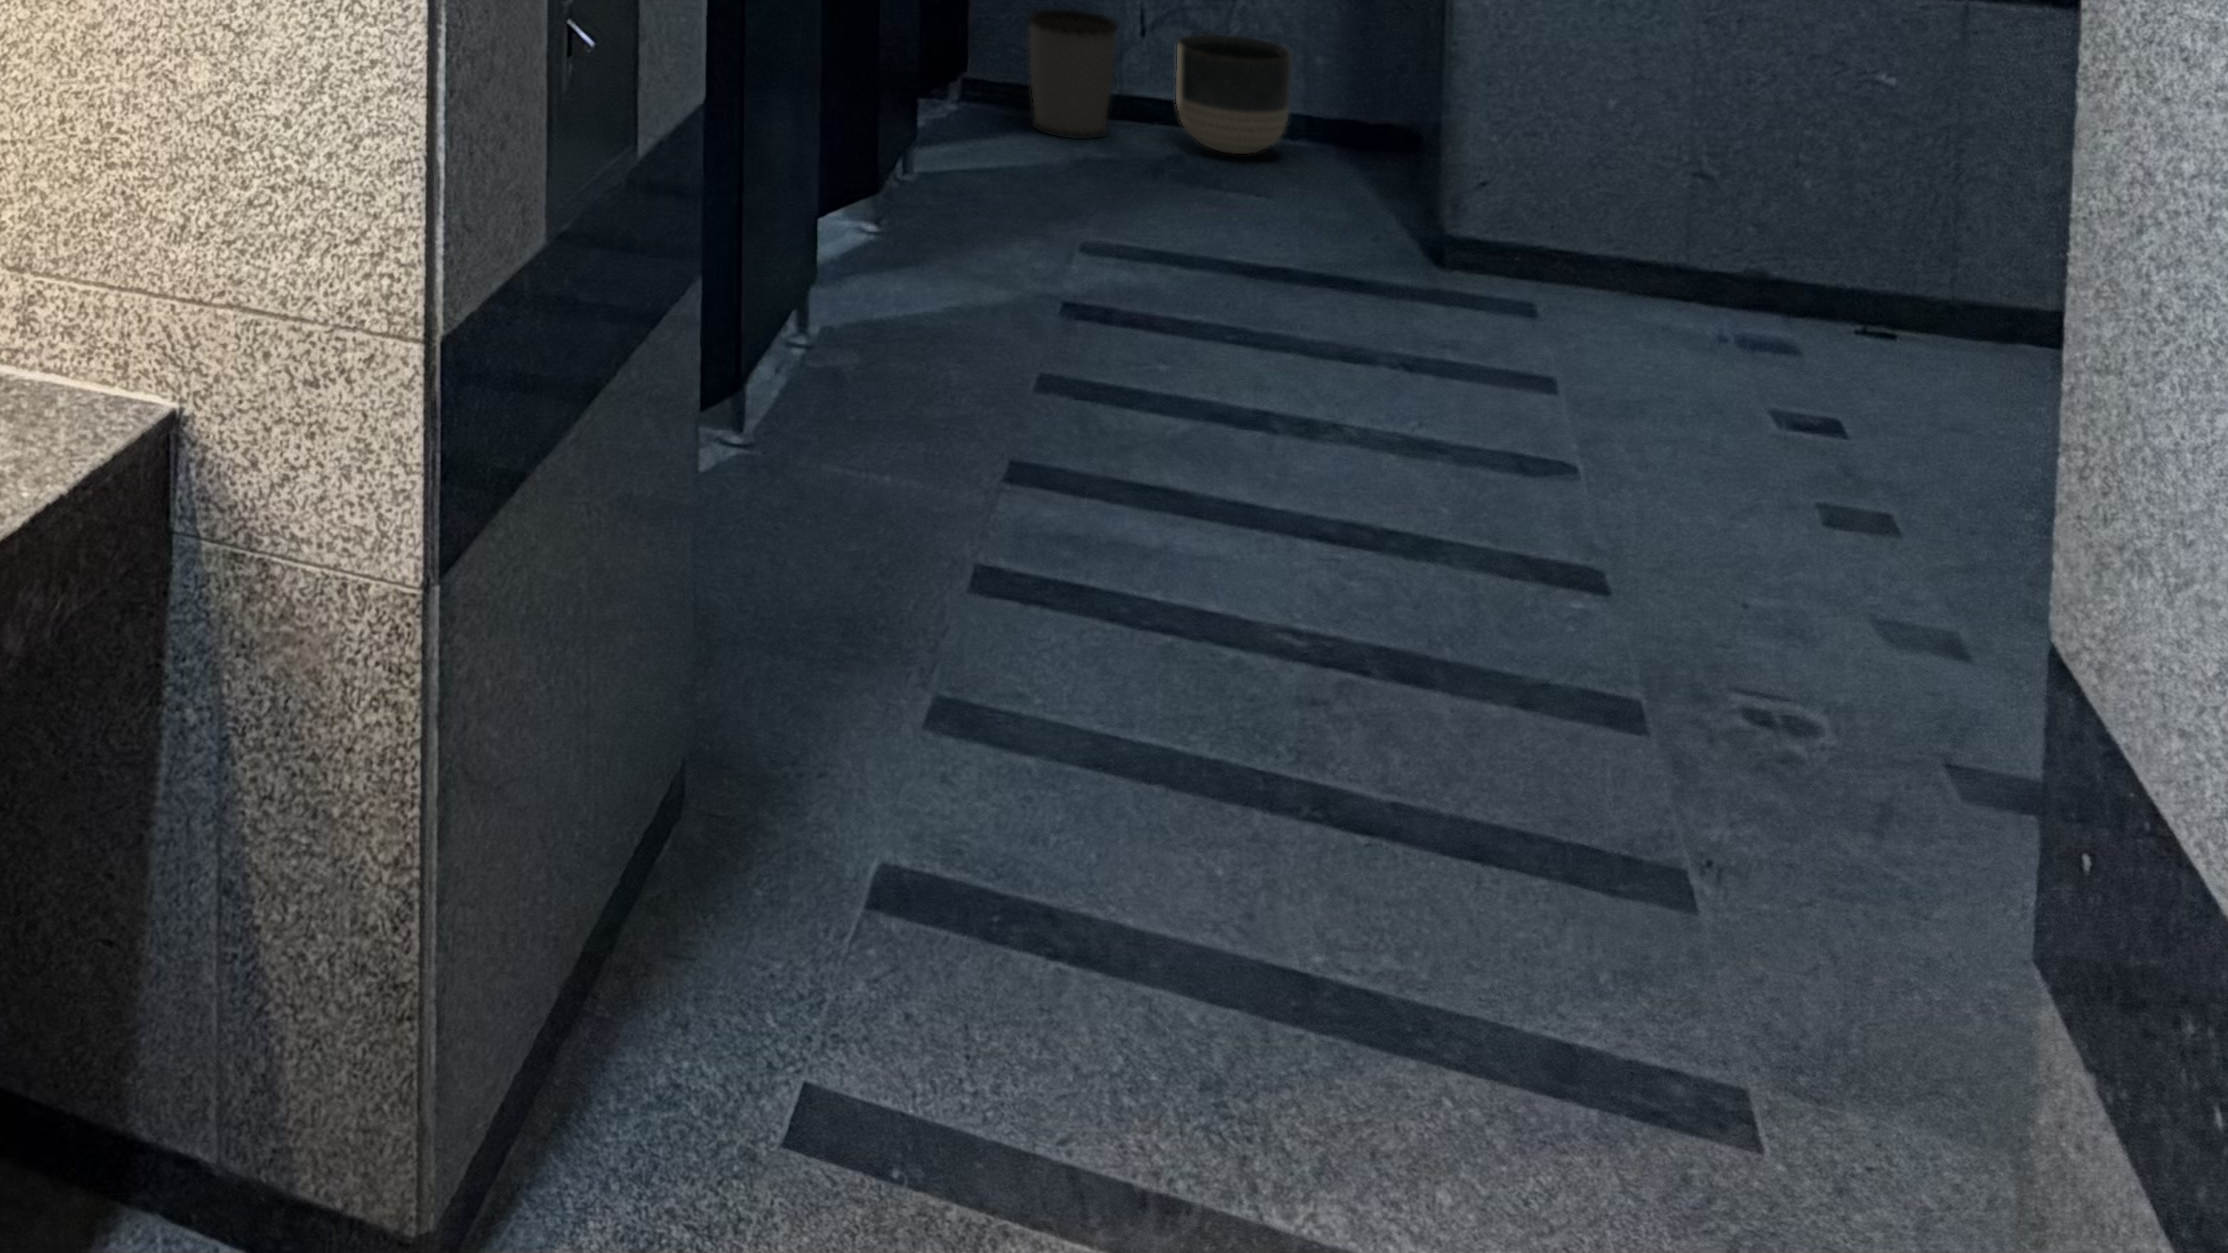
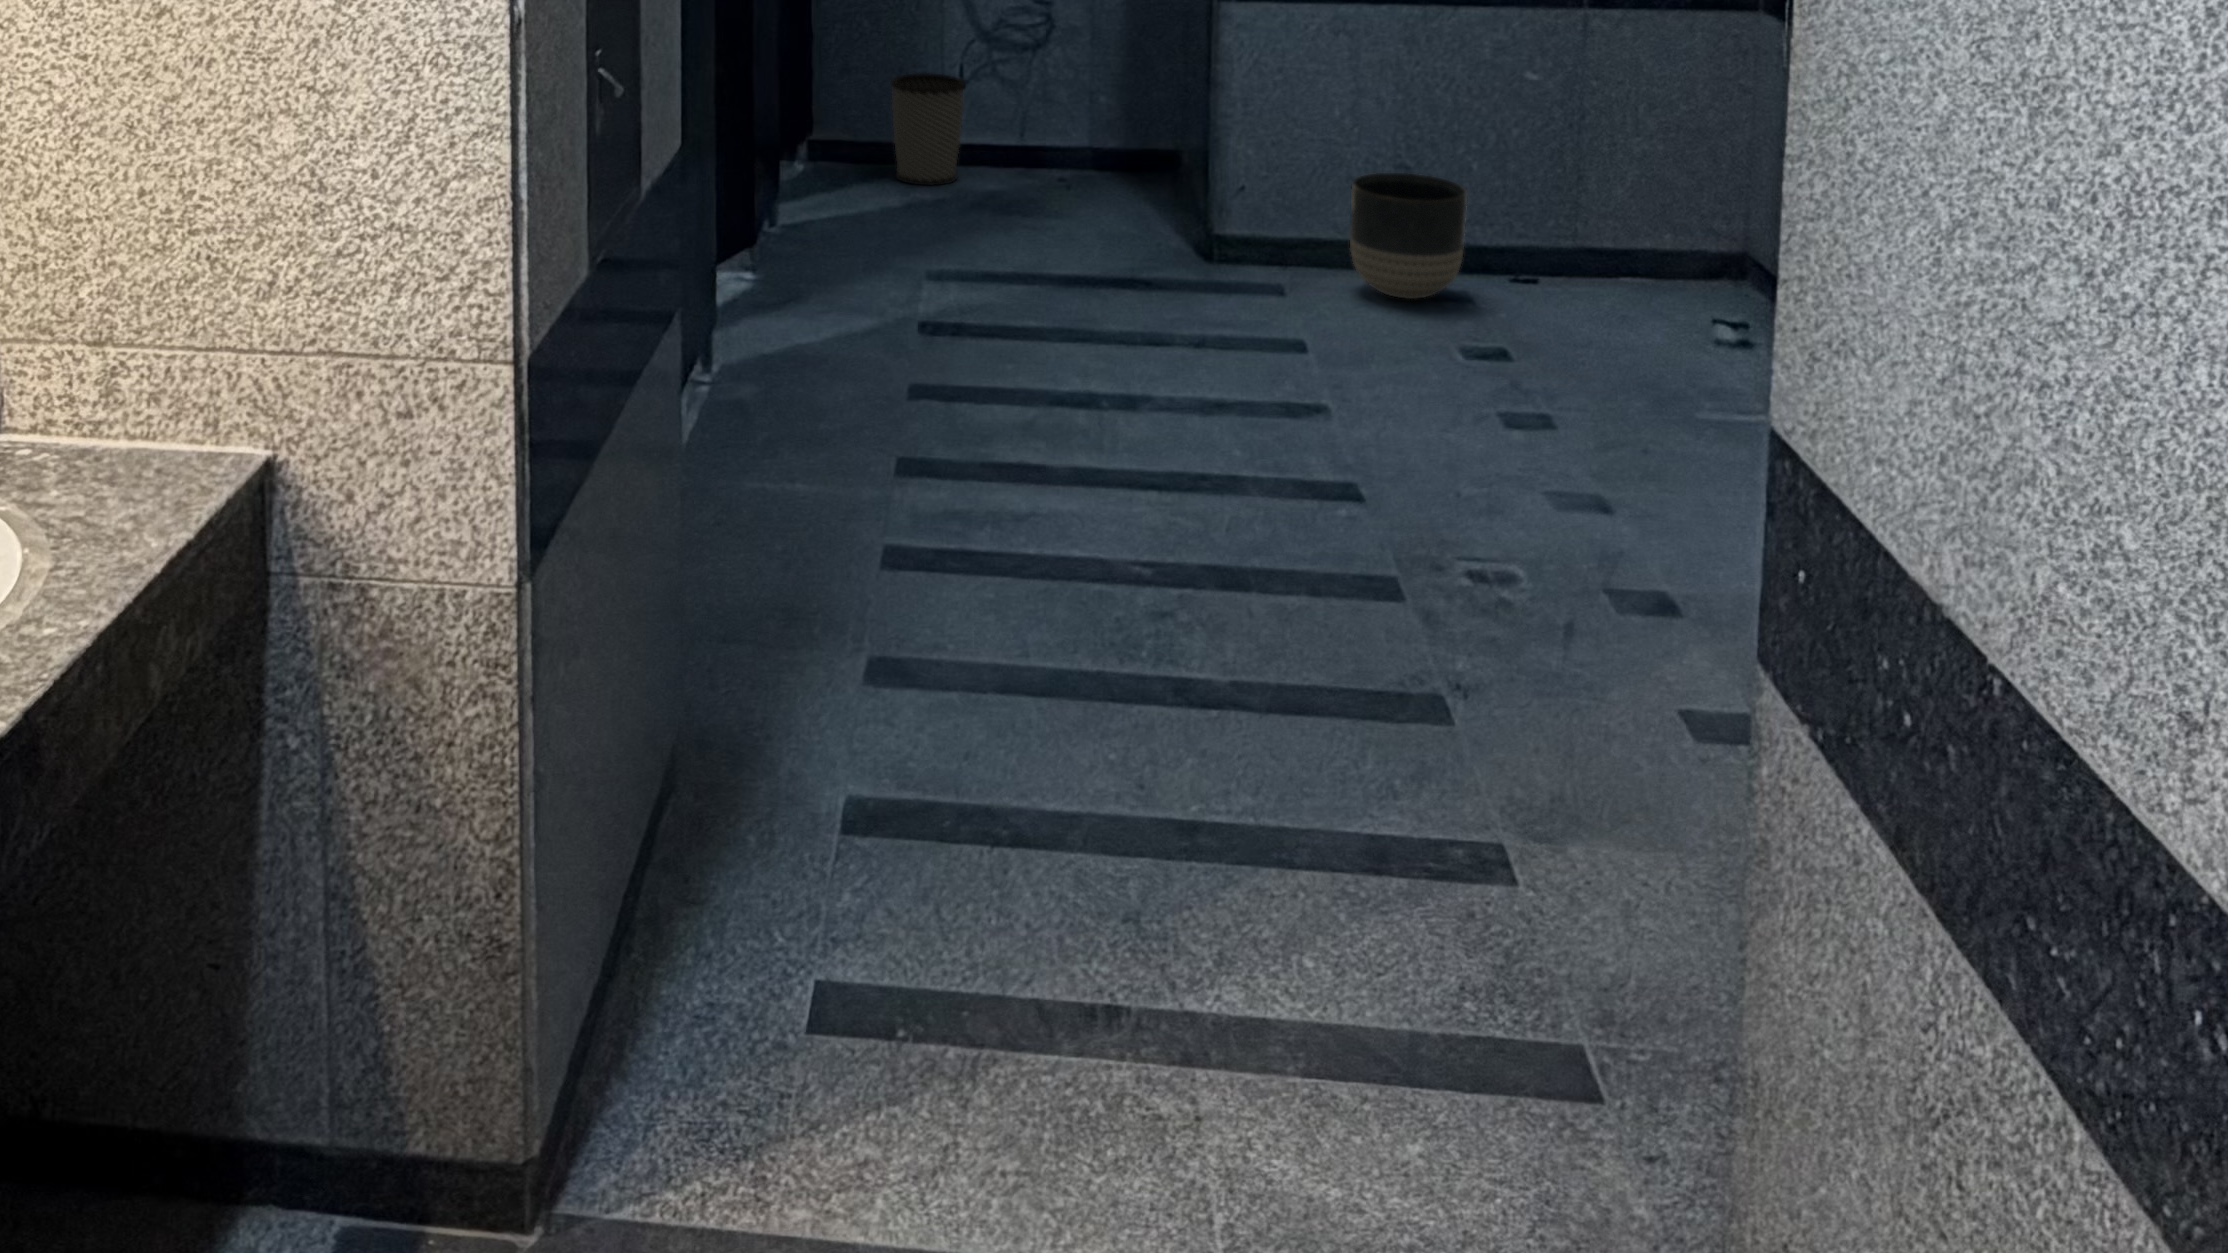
planter: present [1176,34,1292,154] -> present [1350,173,1467,299]

